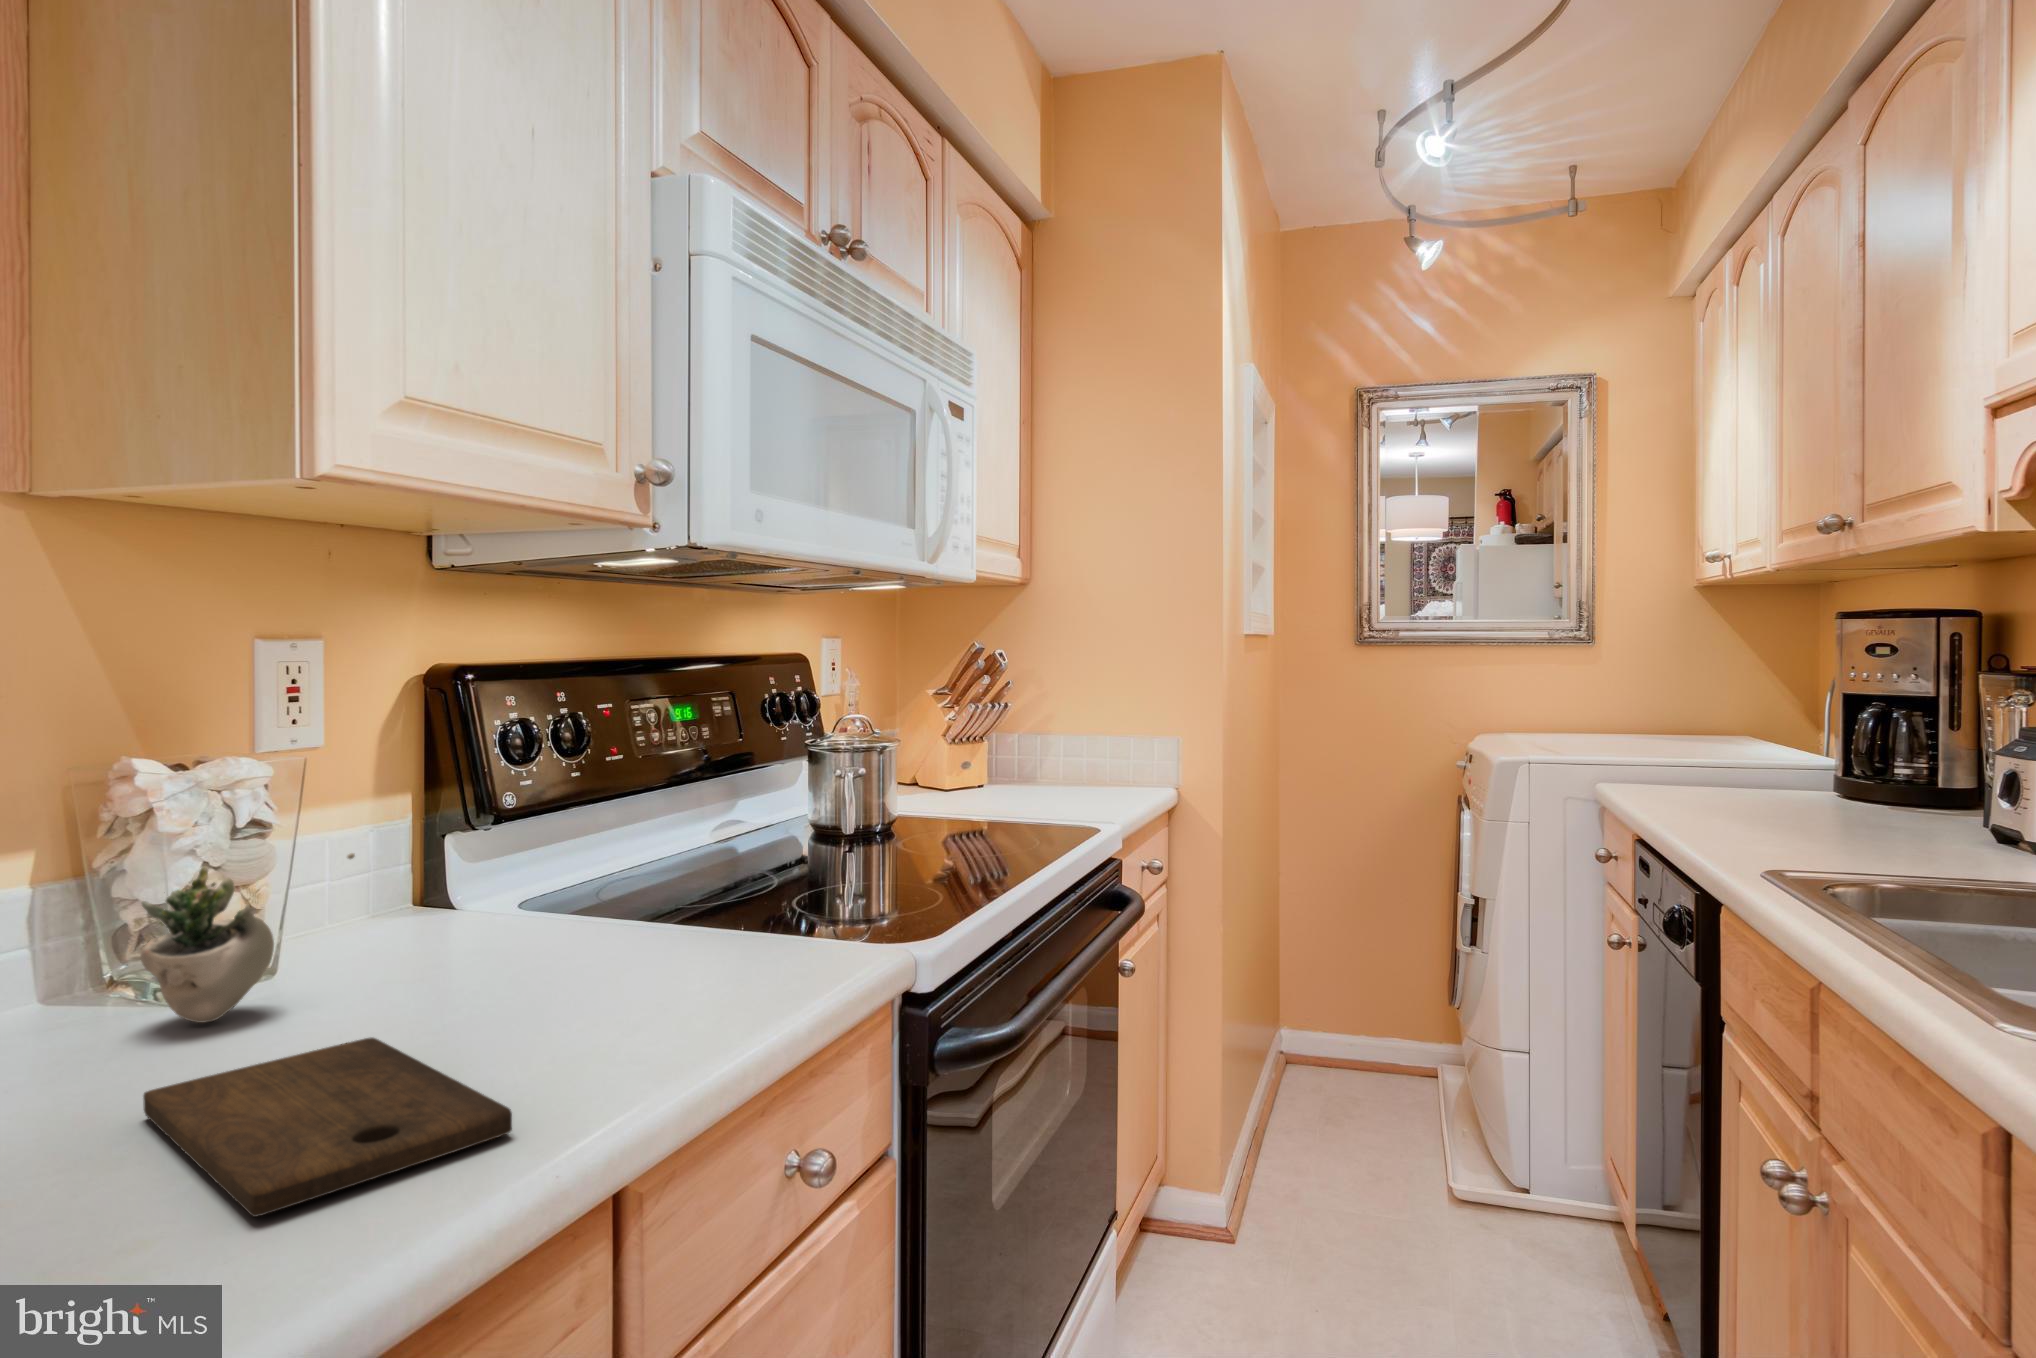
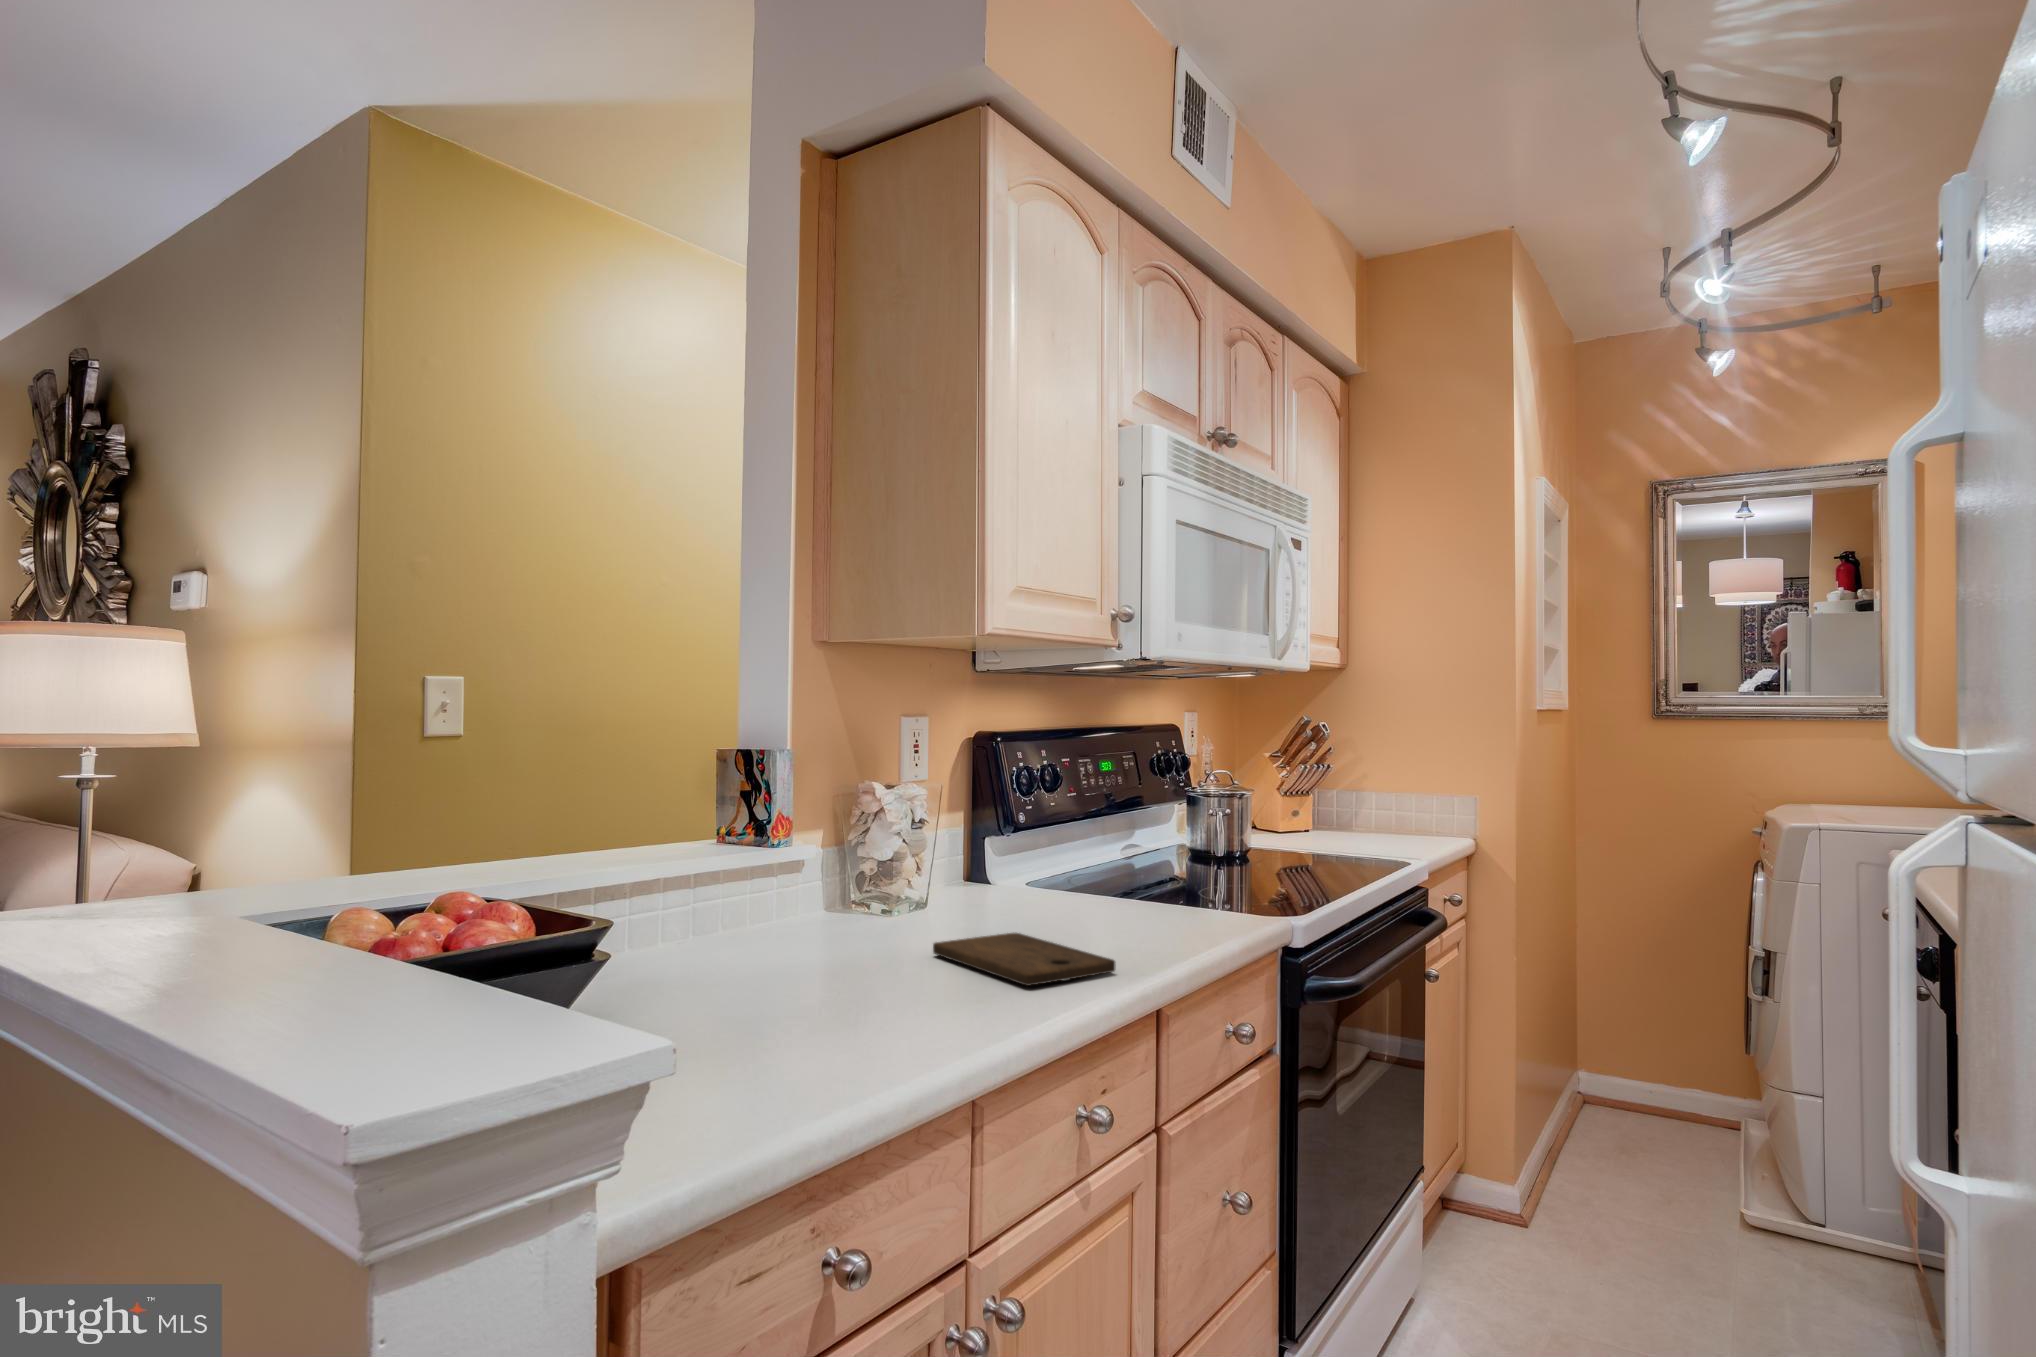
succulent plant: present [140,853,355,1023] -> none [886,837,993,925]

